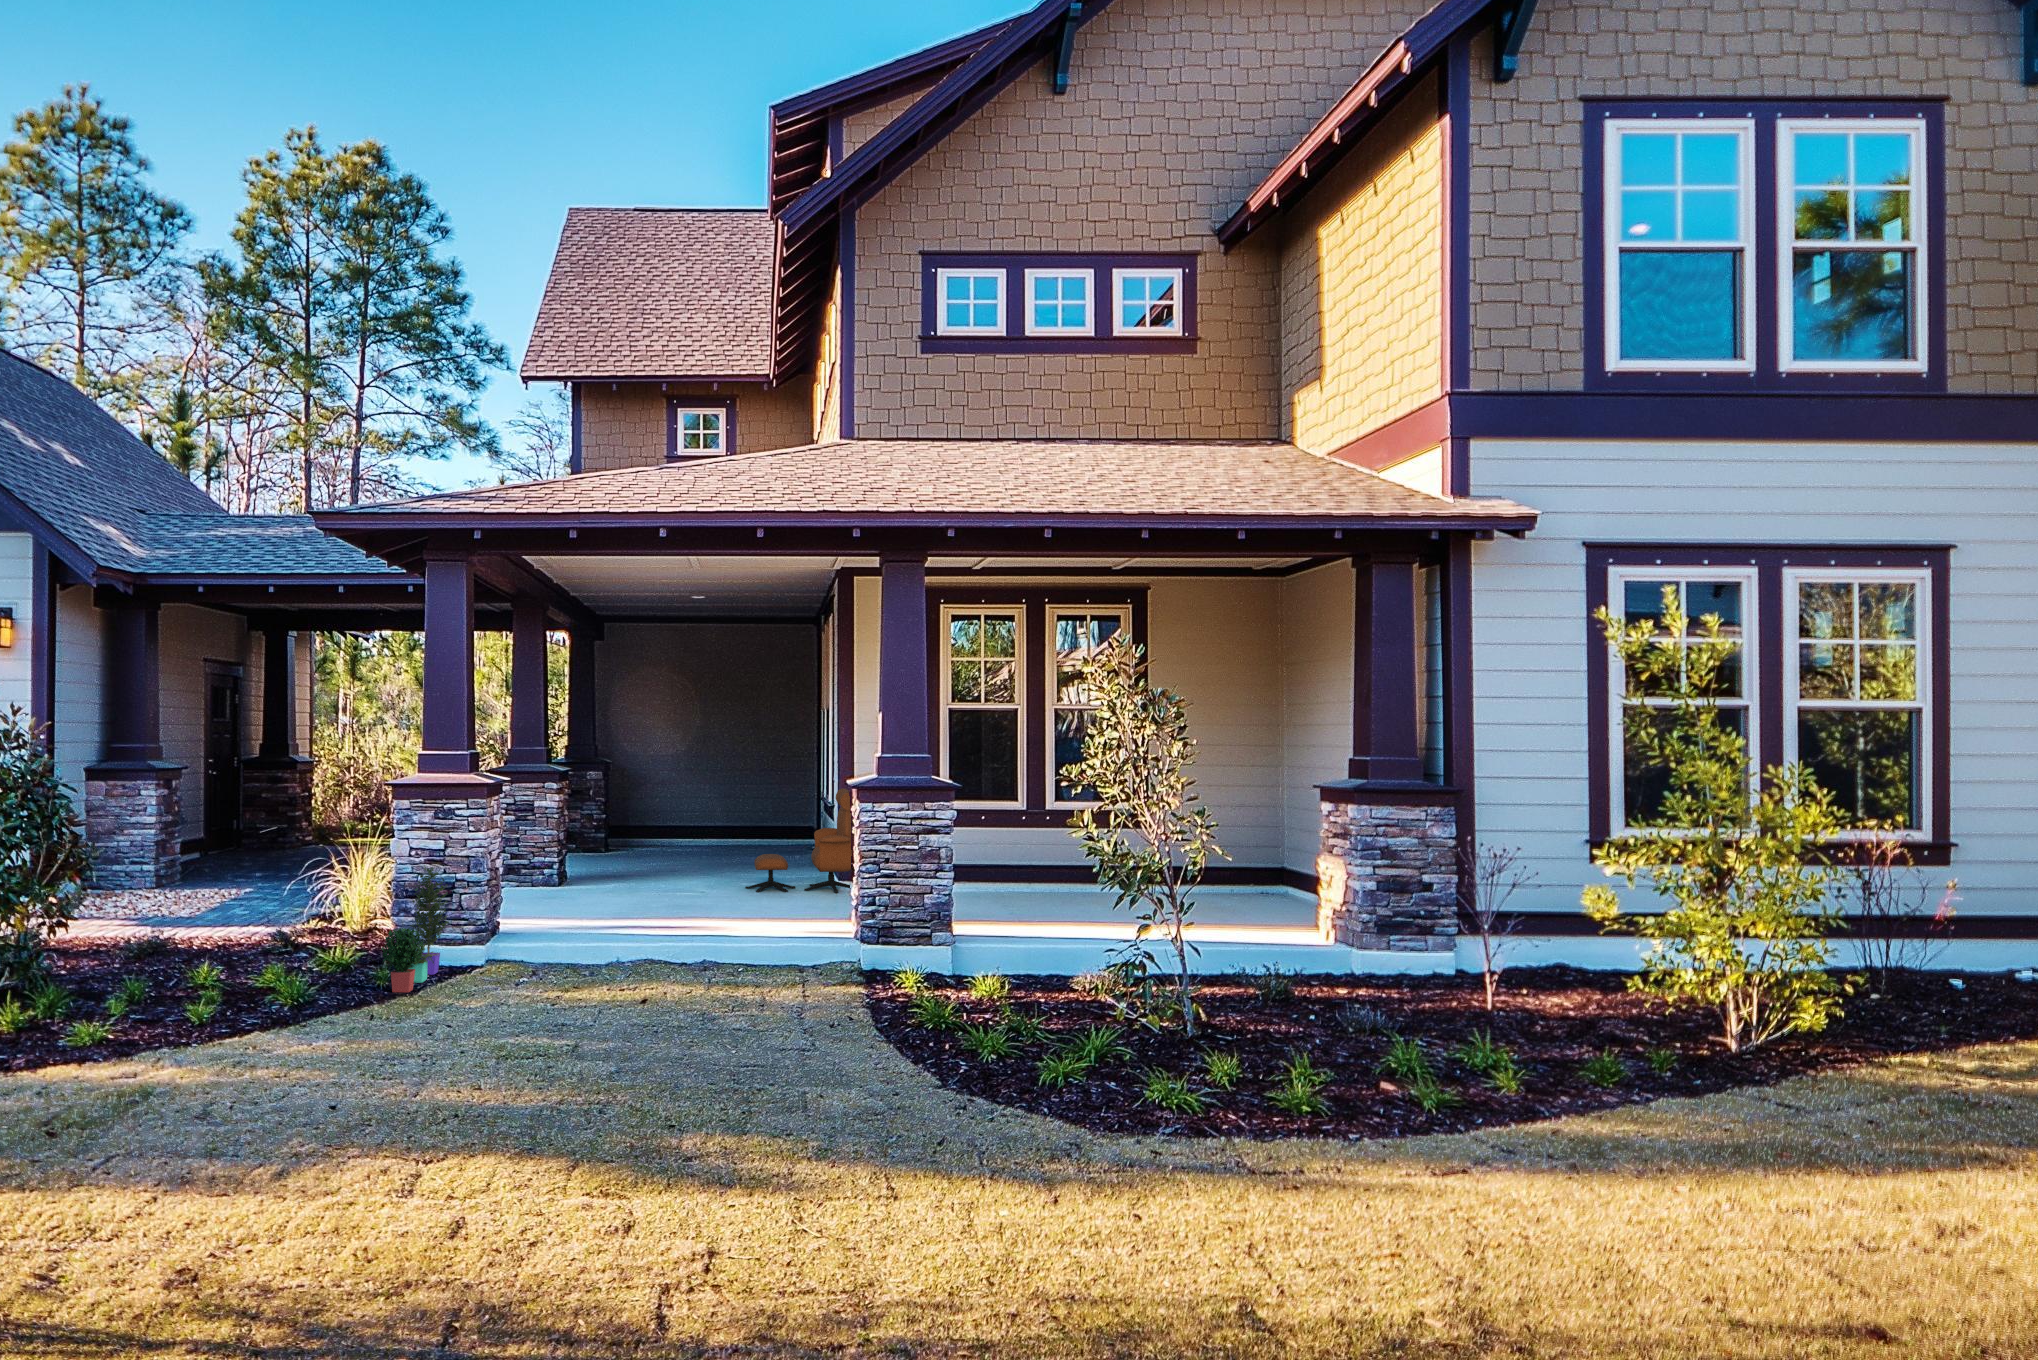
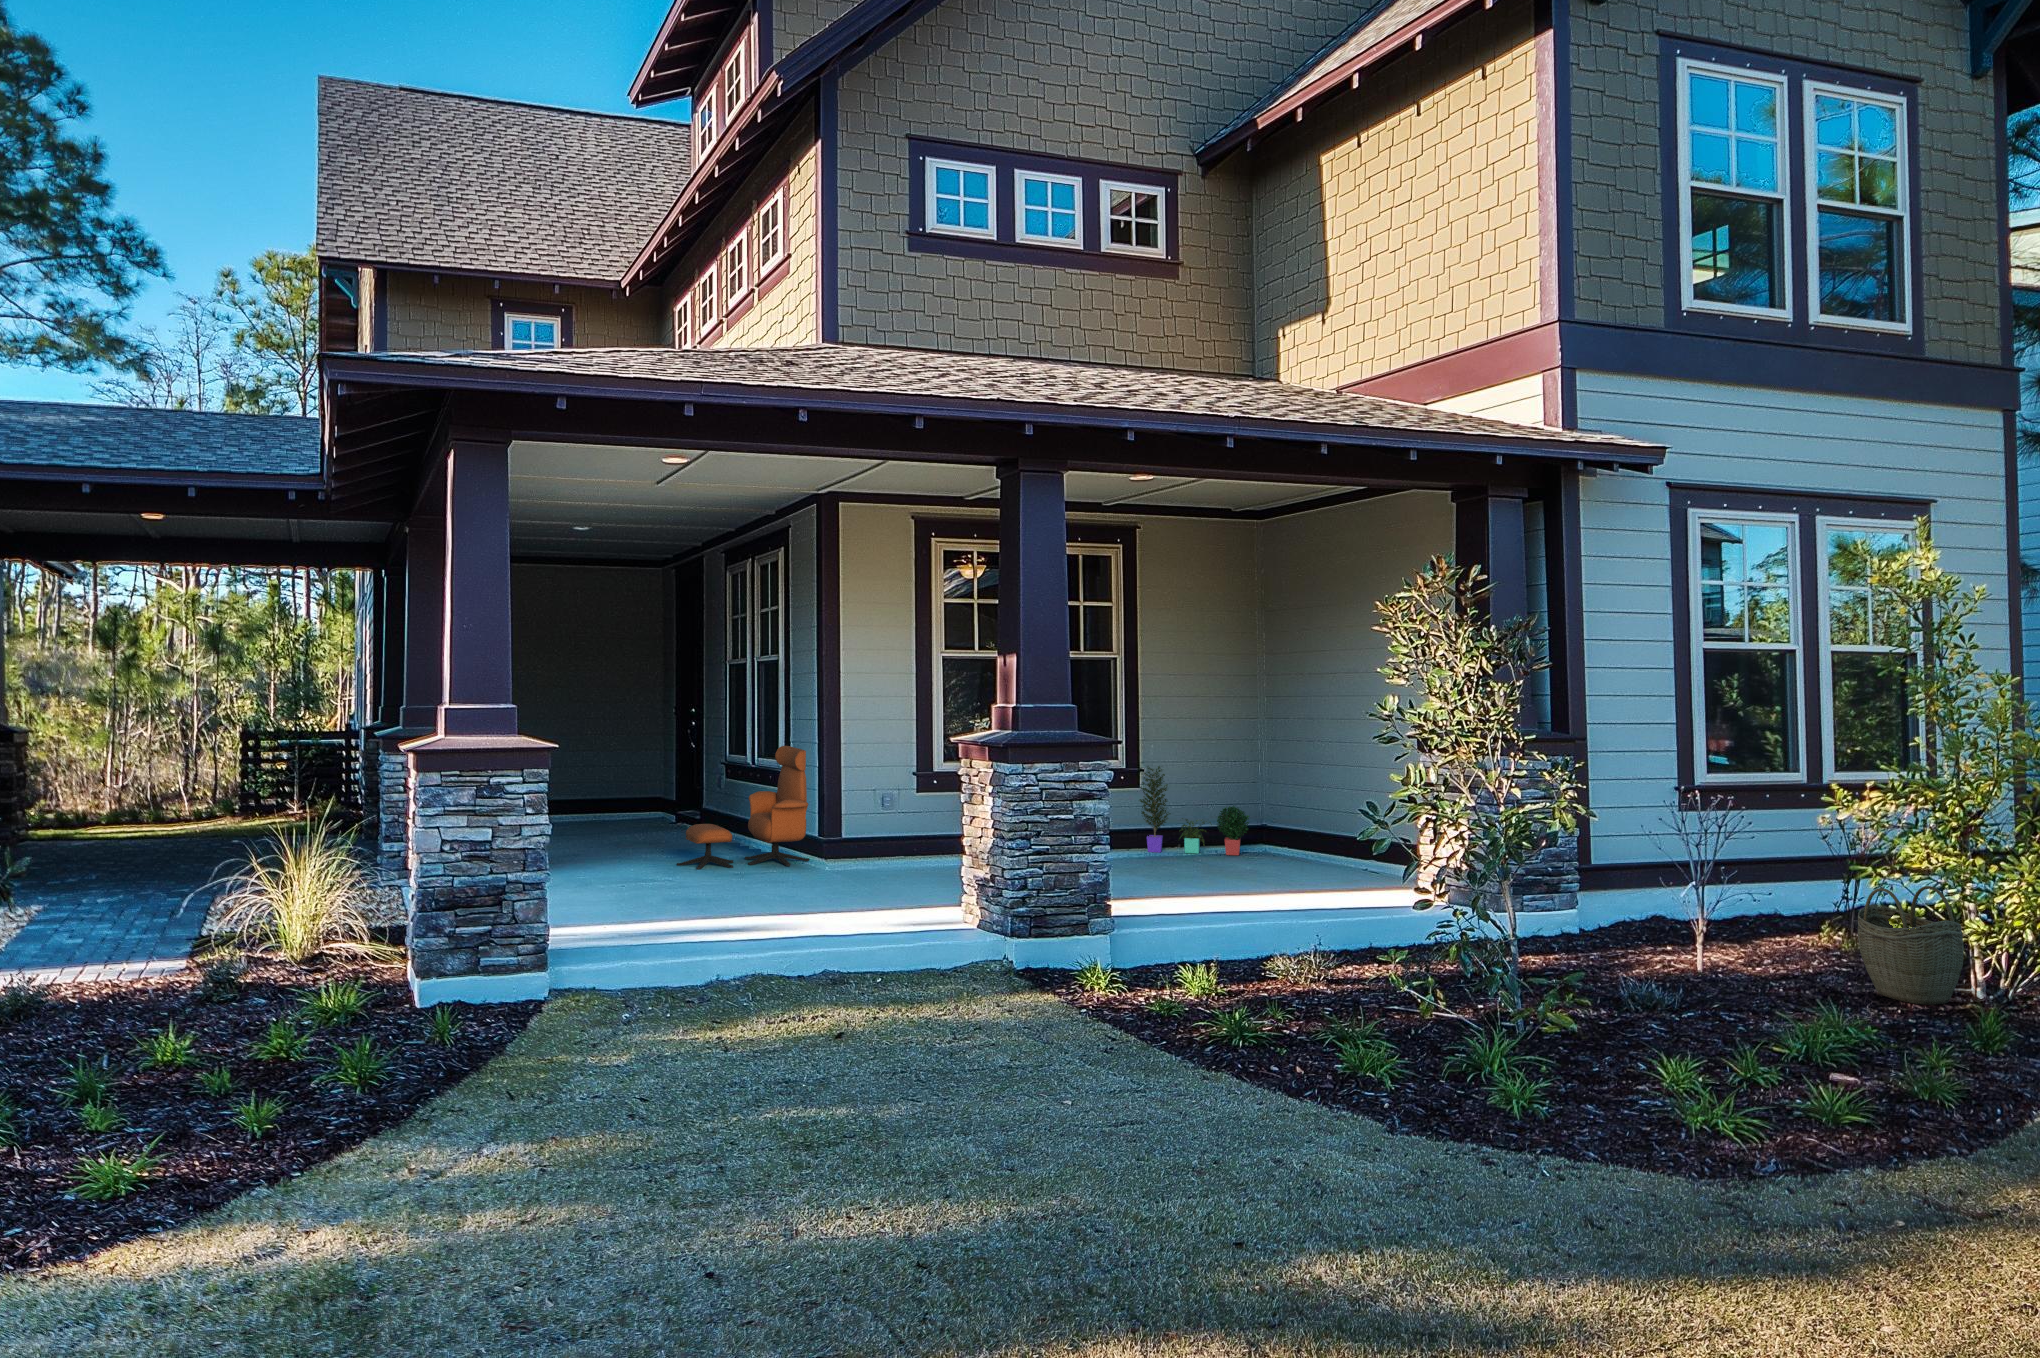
potted plant: present [381,865,449,992] -> present [1139,766,1249,855]
woven basket: none [1627,940,1717,1055] -> present [1858,886,1964,1005]

